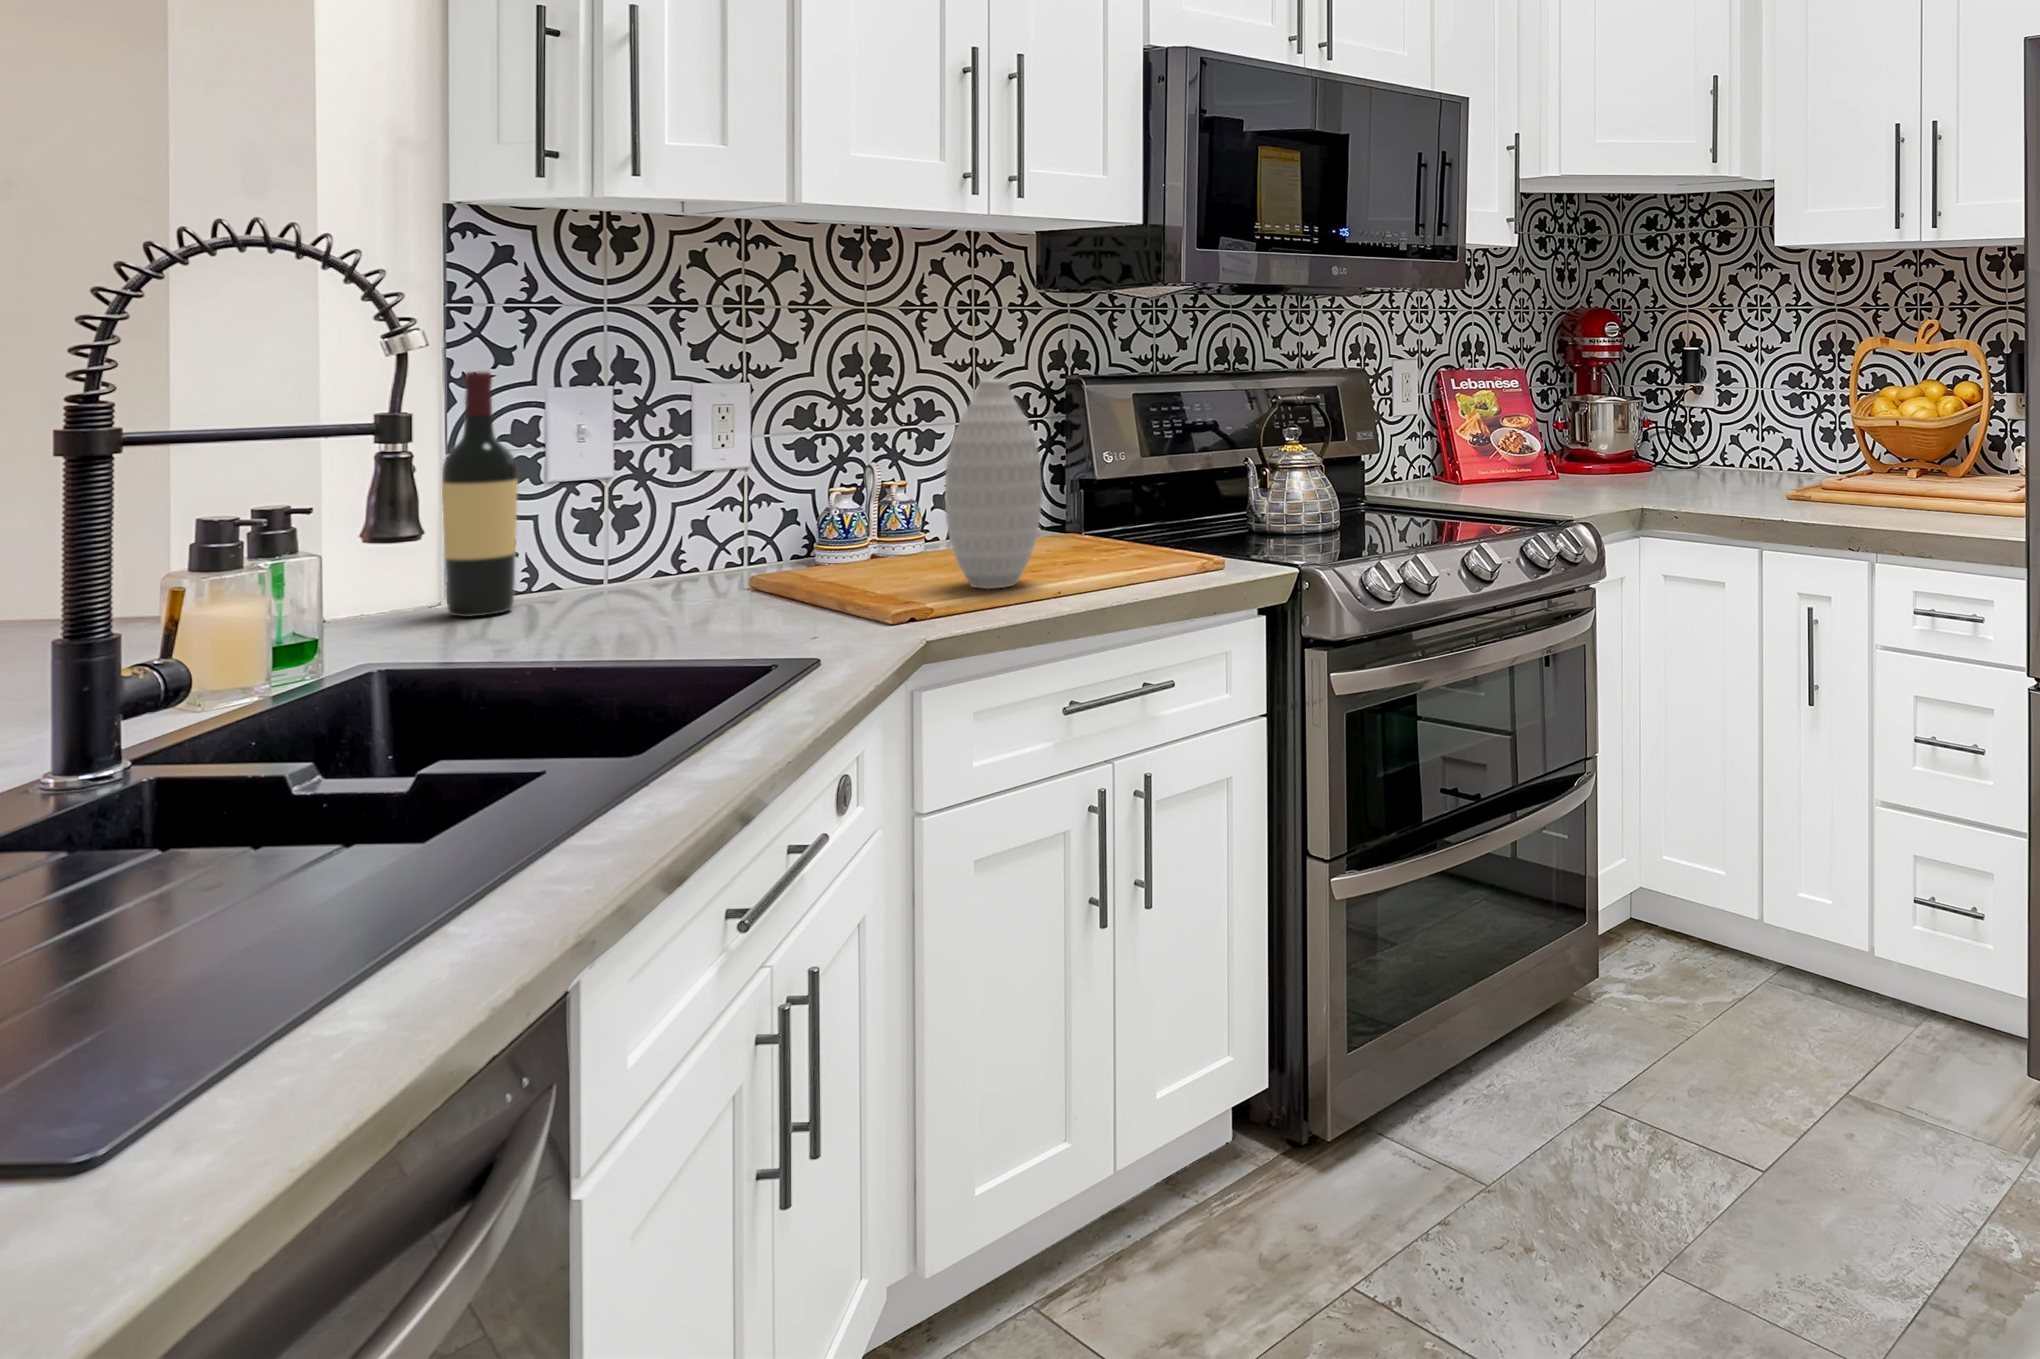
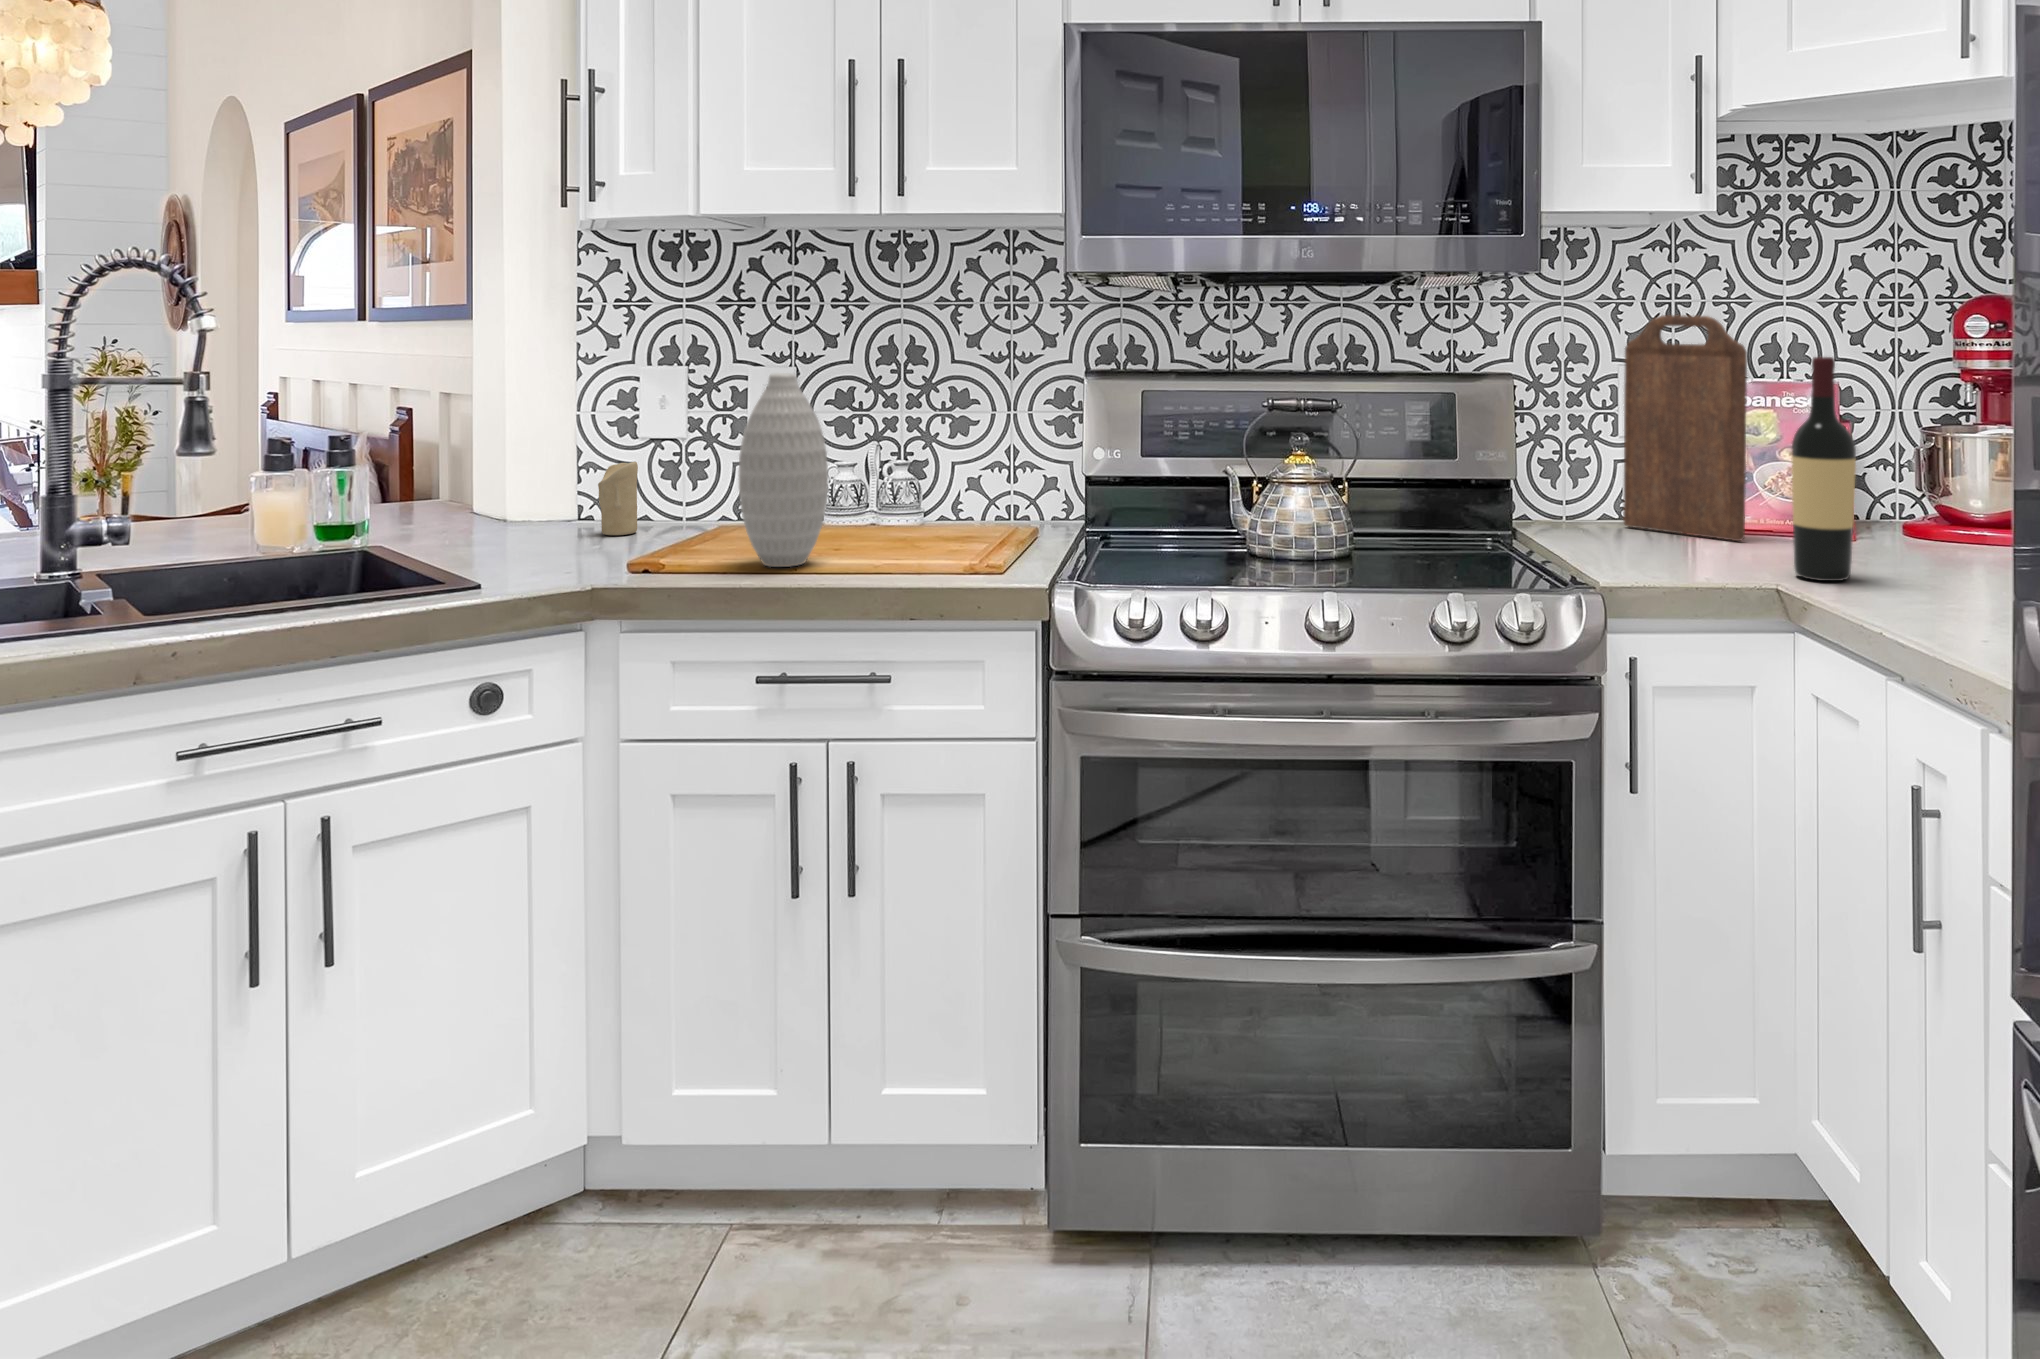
cutting board: none [1433,322,1526,483] -> present [1623,315,1747,541]
wine bottle: present [442,371,518,617] -> present [1791,357,1856,581]
candle: none [598,506,651,604] -> present [598,462,638,535]

